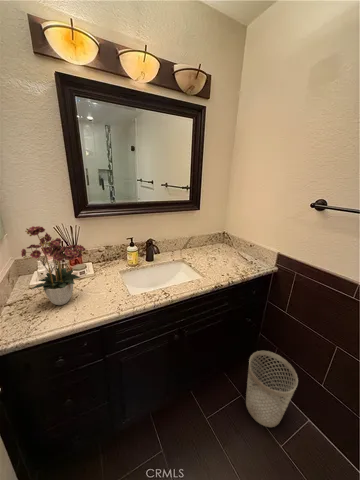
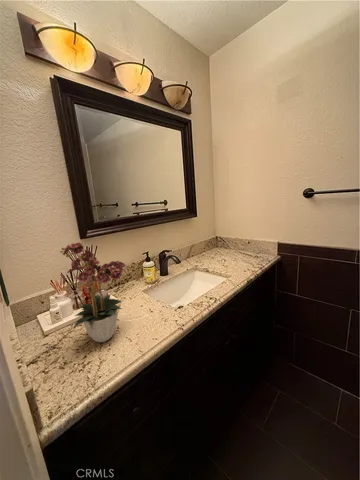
wastebasket: present [246,351,298,427] -> none [282,335,332,409]

